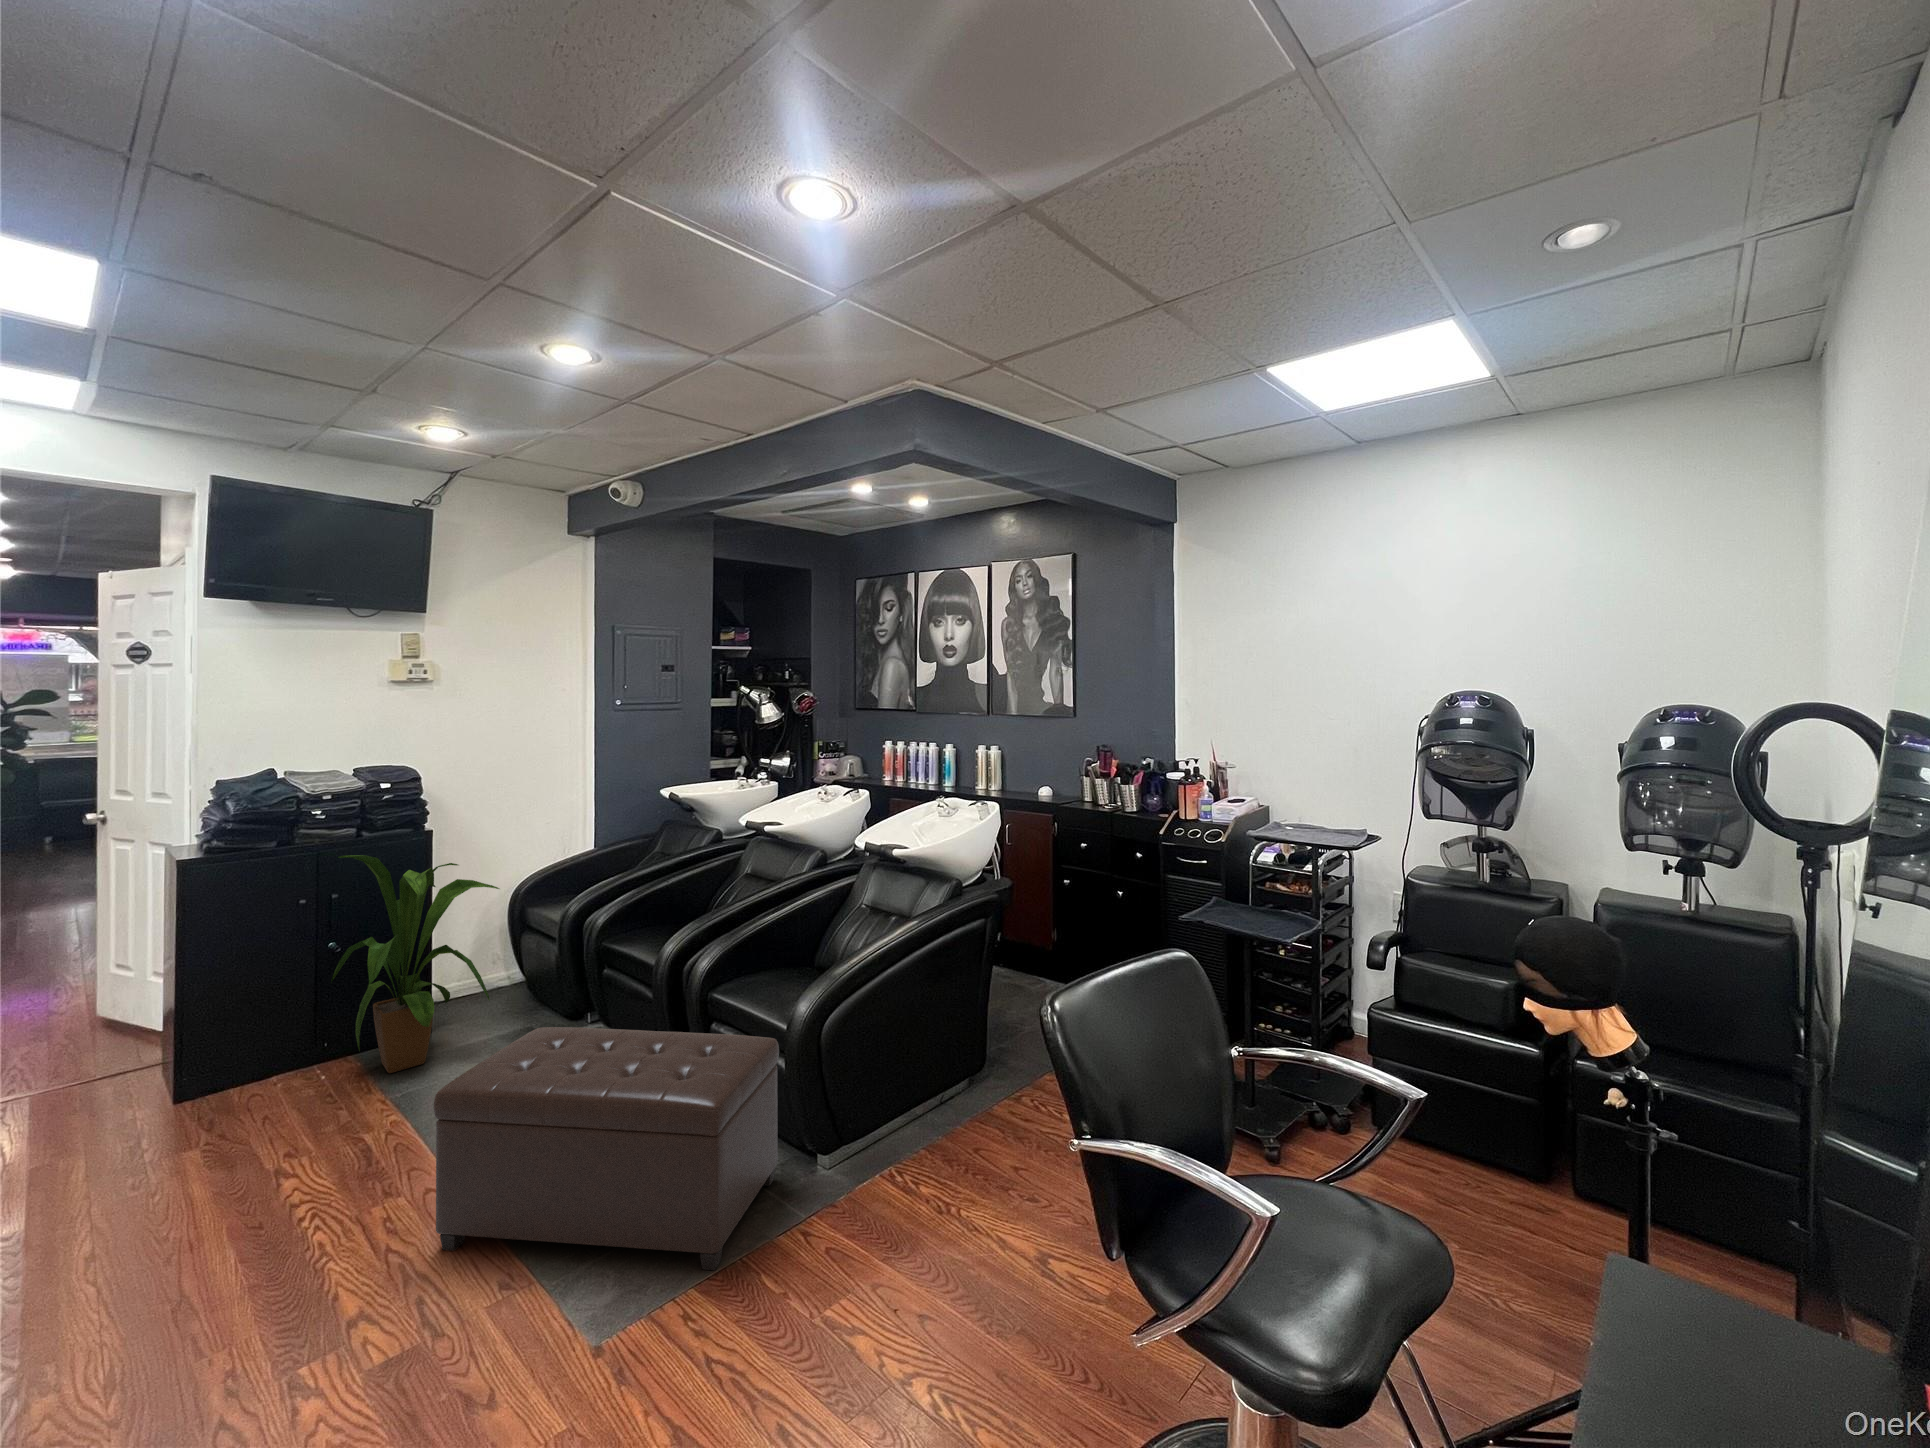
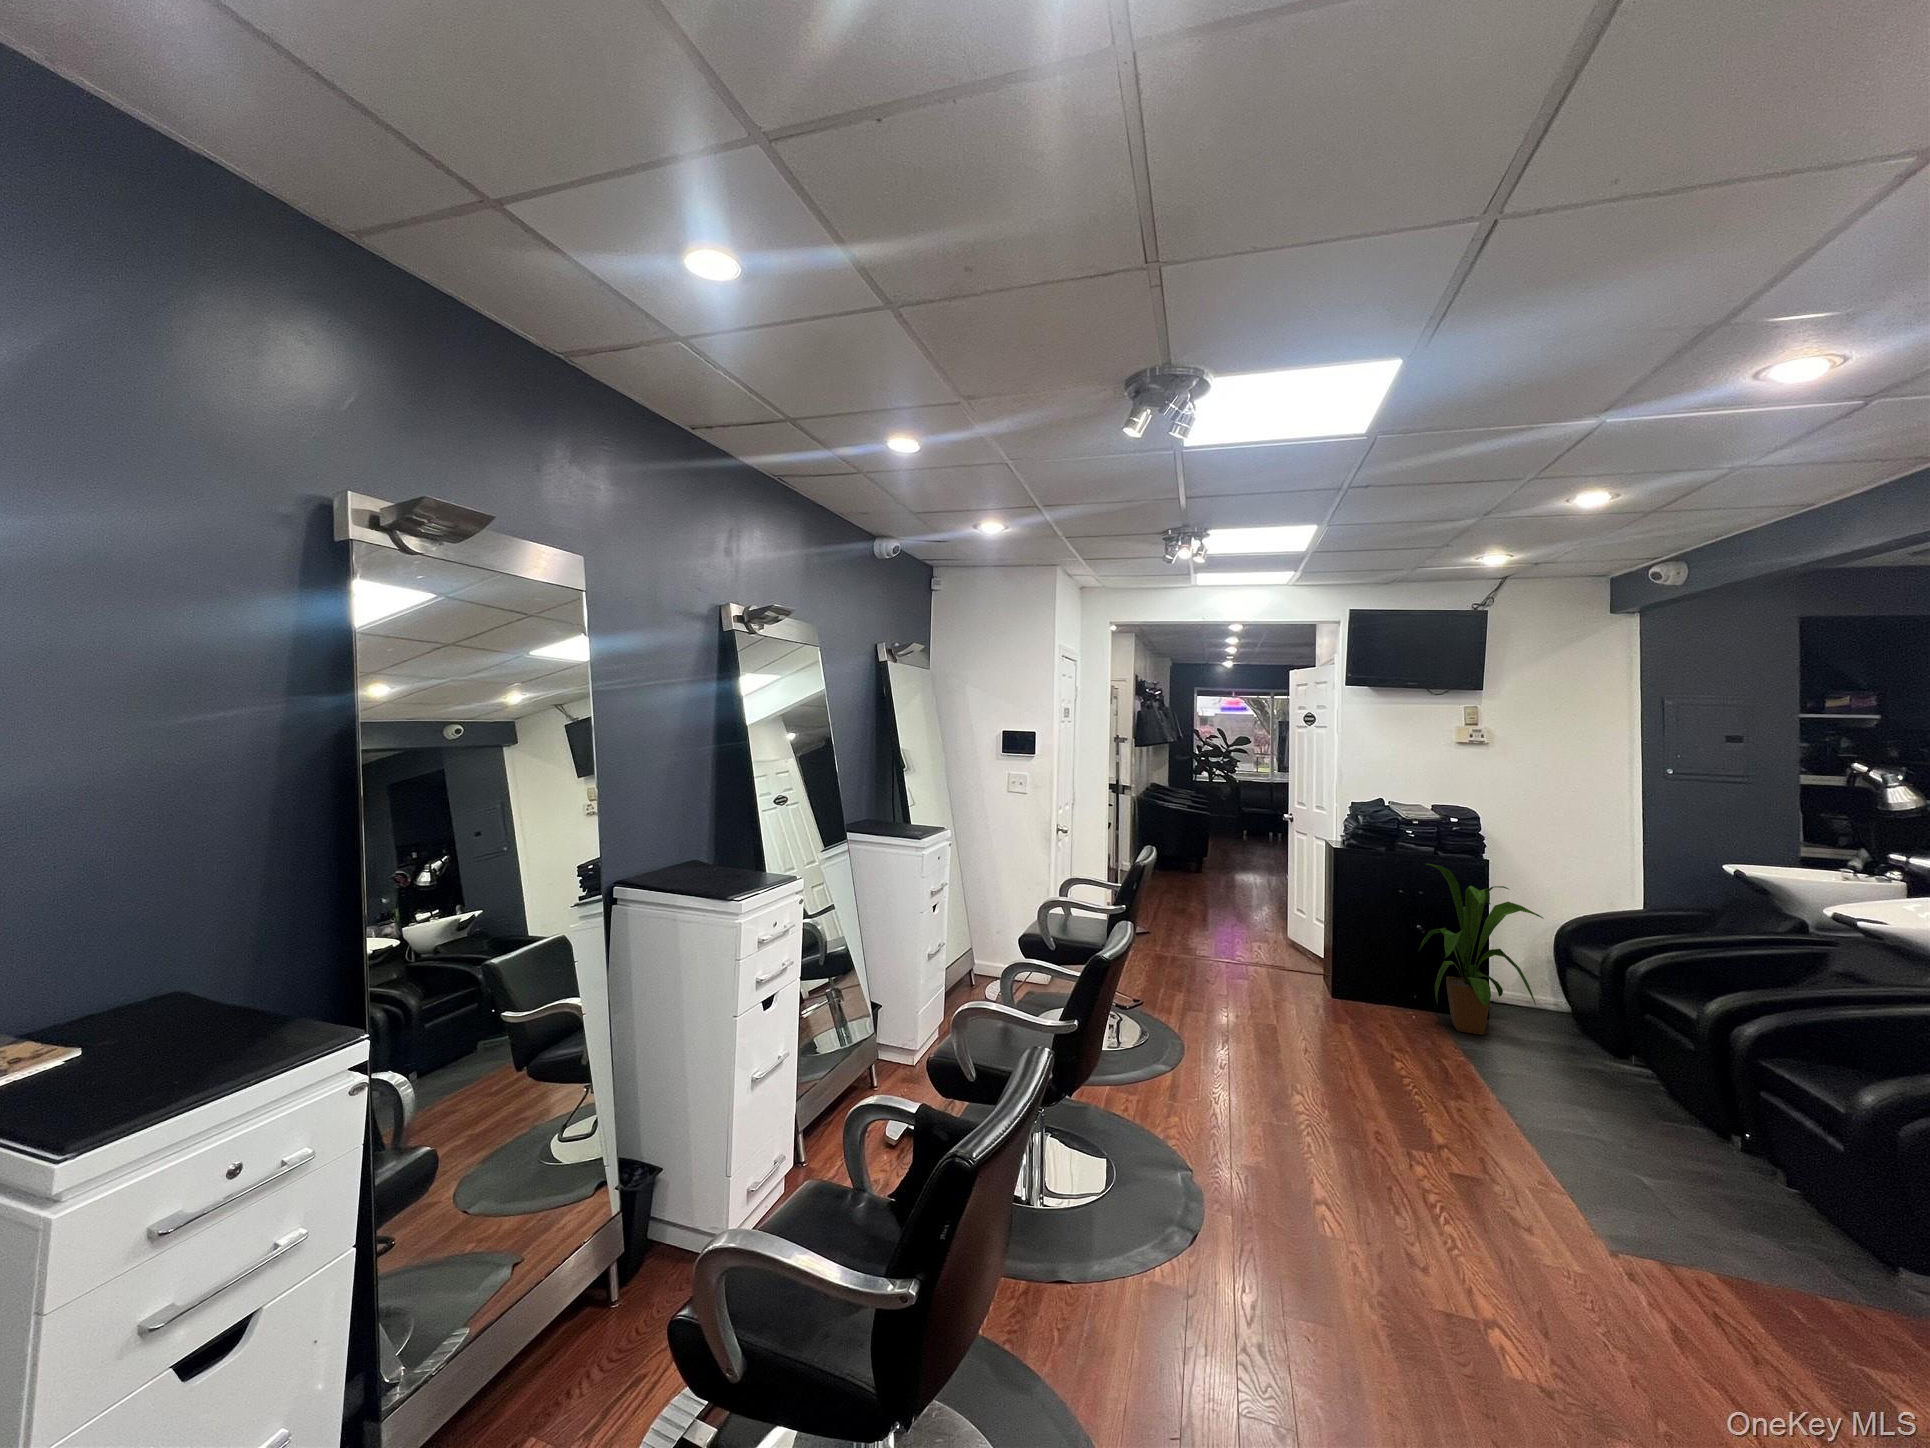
ottoman: present [433,1027,779,1270] -> none [1495,1026,1848,1286]

